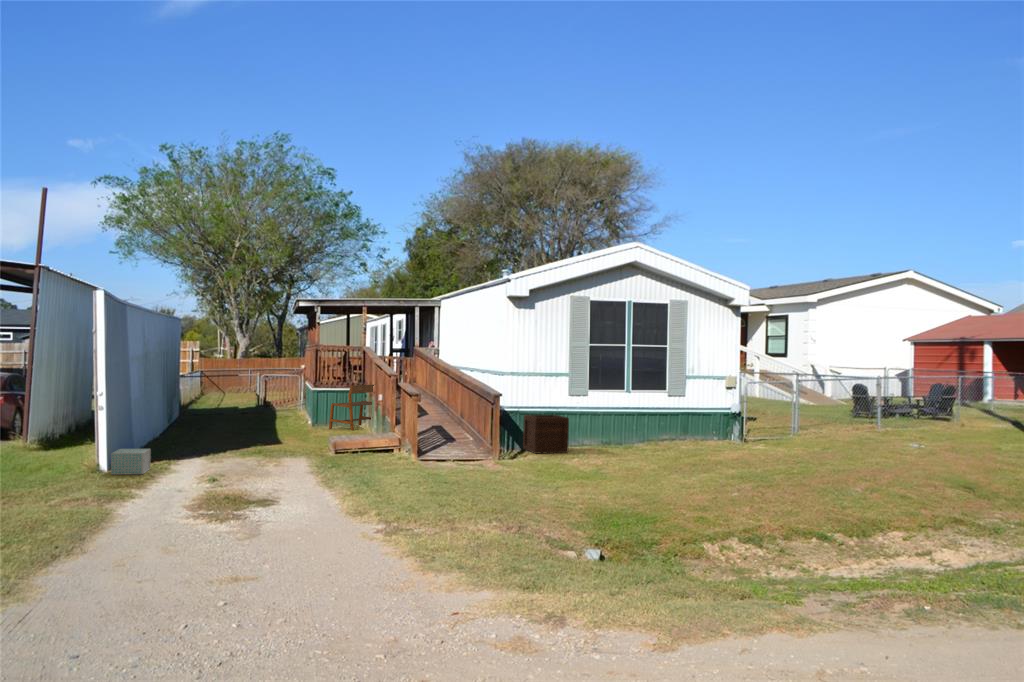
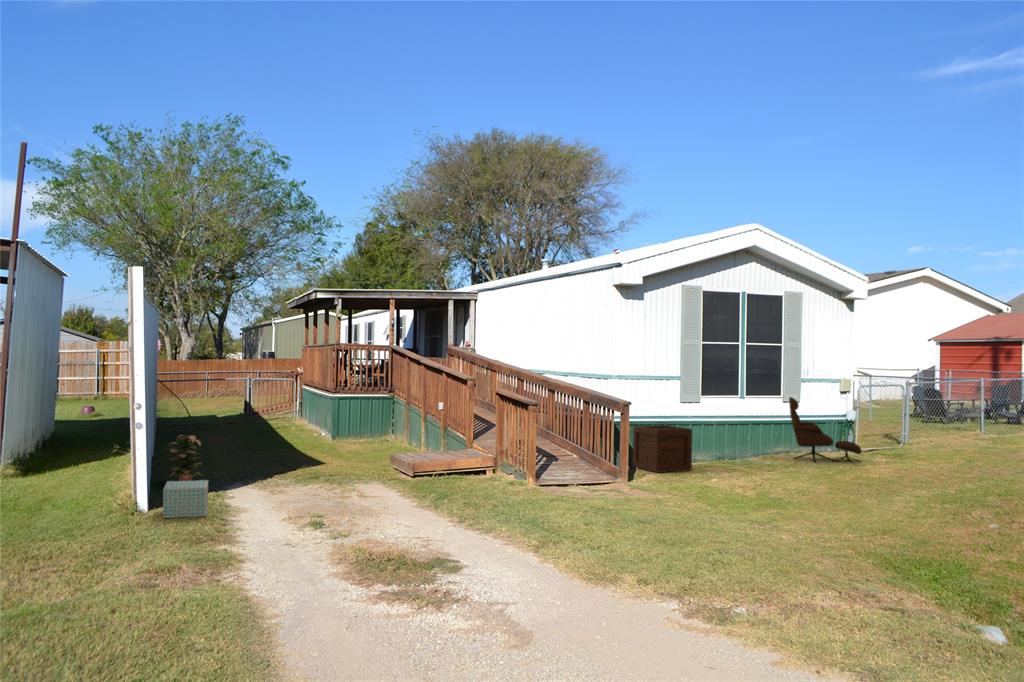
bench: present [329,385,374,430] -> none [364,390,420,445]
lounge chair: none [671,392,733,450] -> present [789,397,861,463]
decorative plant: none [137,416,167,454] -> present [168,436,201,481]

